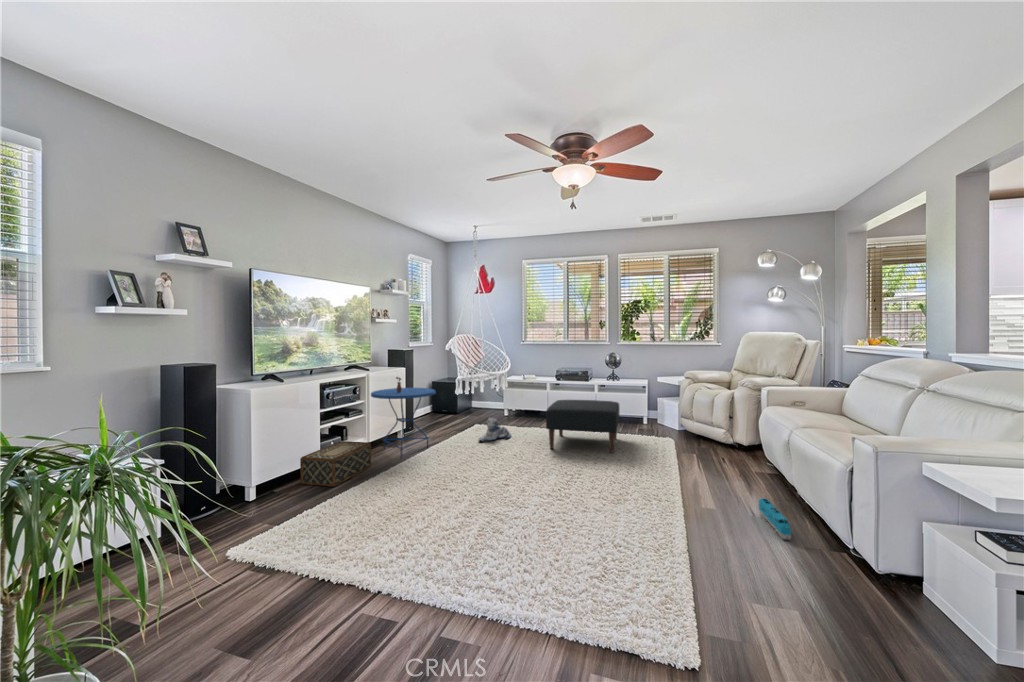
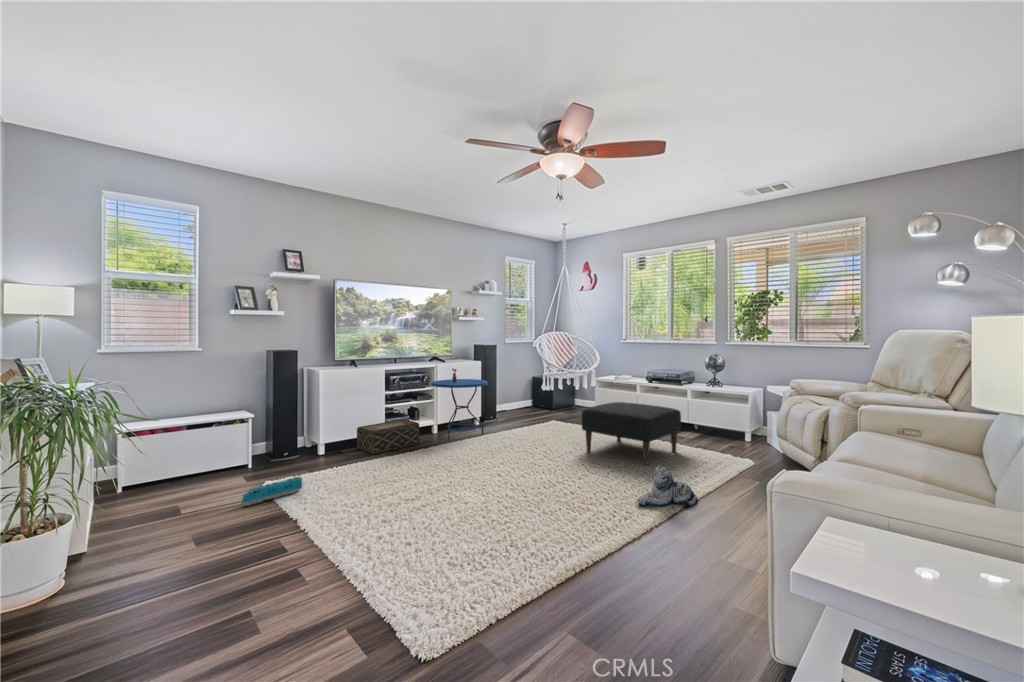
plush toy: present [479,417,511,441] -> present [637,465,698,506]
toy train: present [759,498,791,539] -> present [241,477,302,506]

